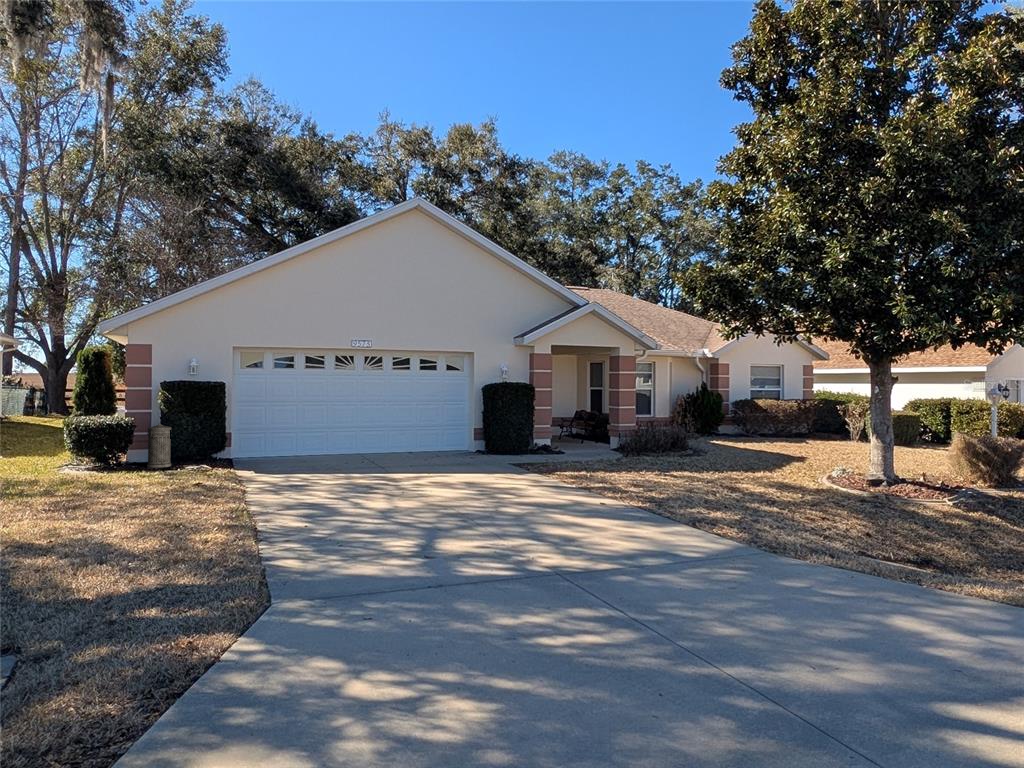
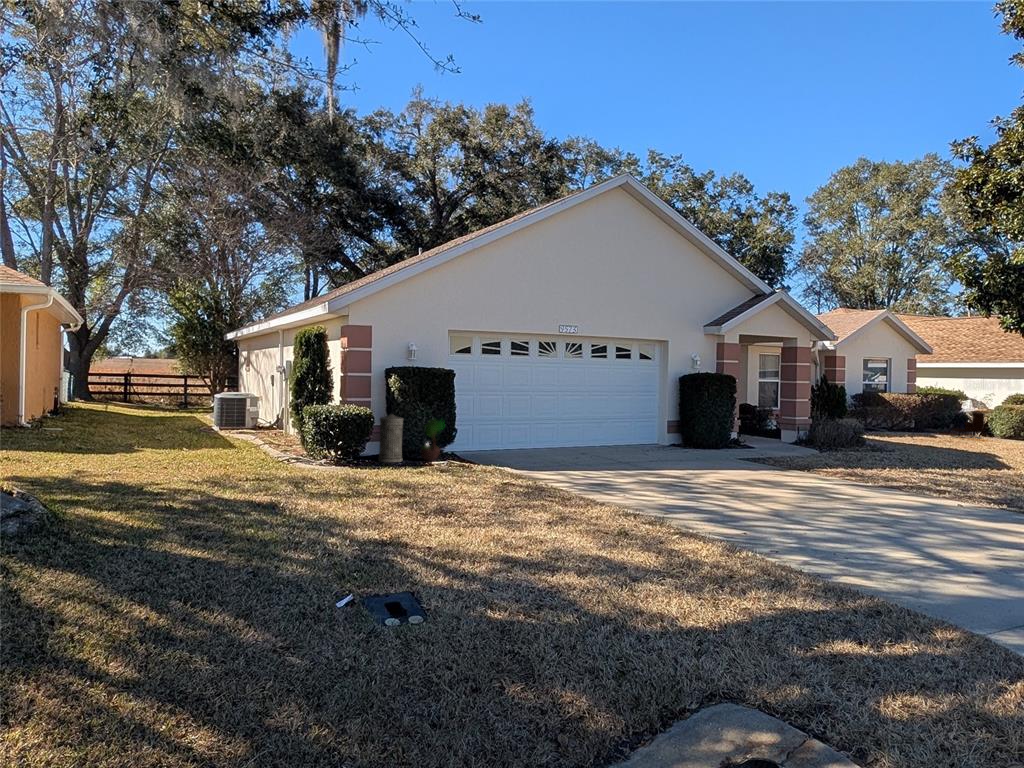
lounge chair: none [825,418,859,445] -> present [952,412,985,438]
potted tree: none [183,425,210,466] -> present [420,419,444,461]

